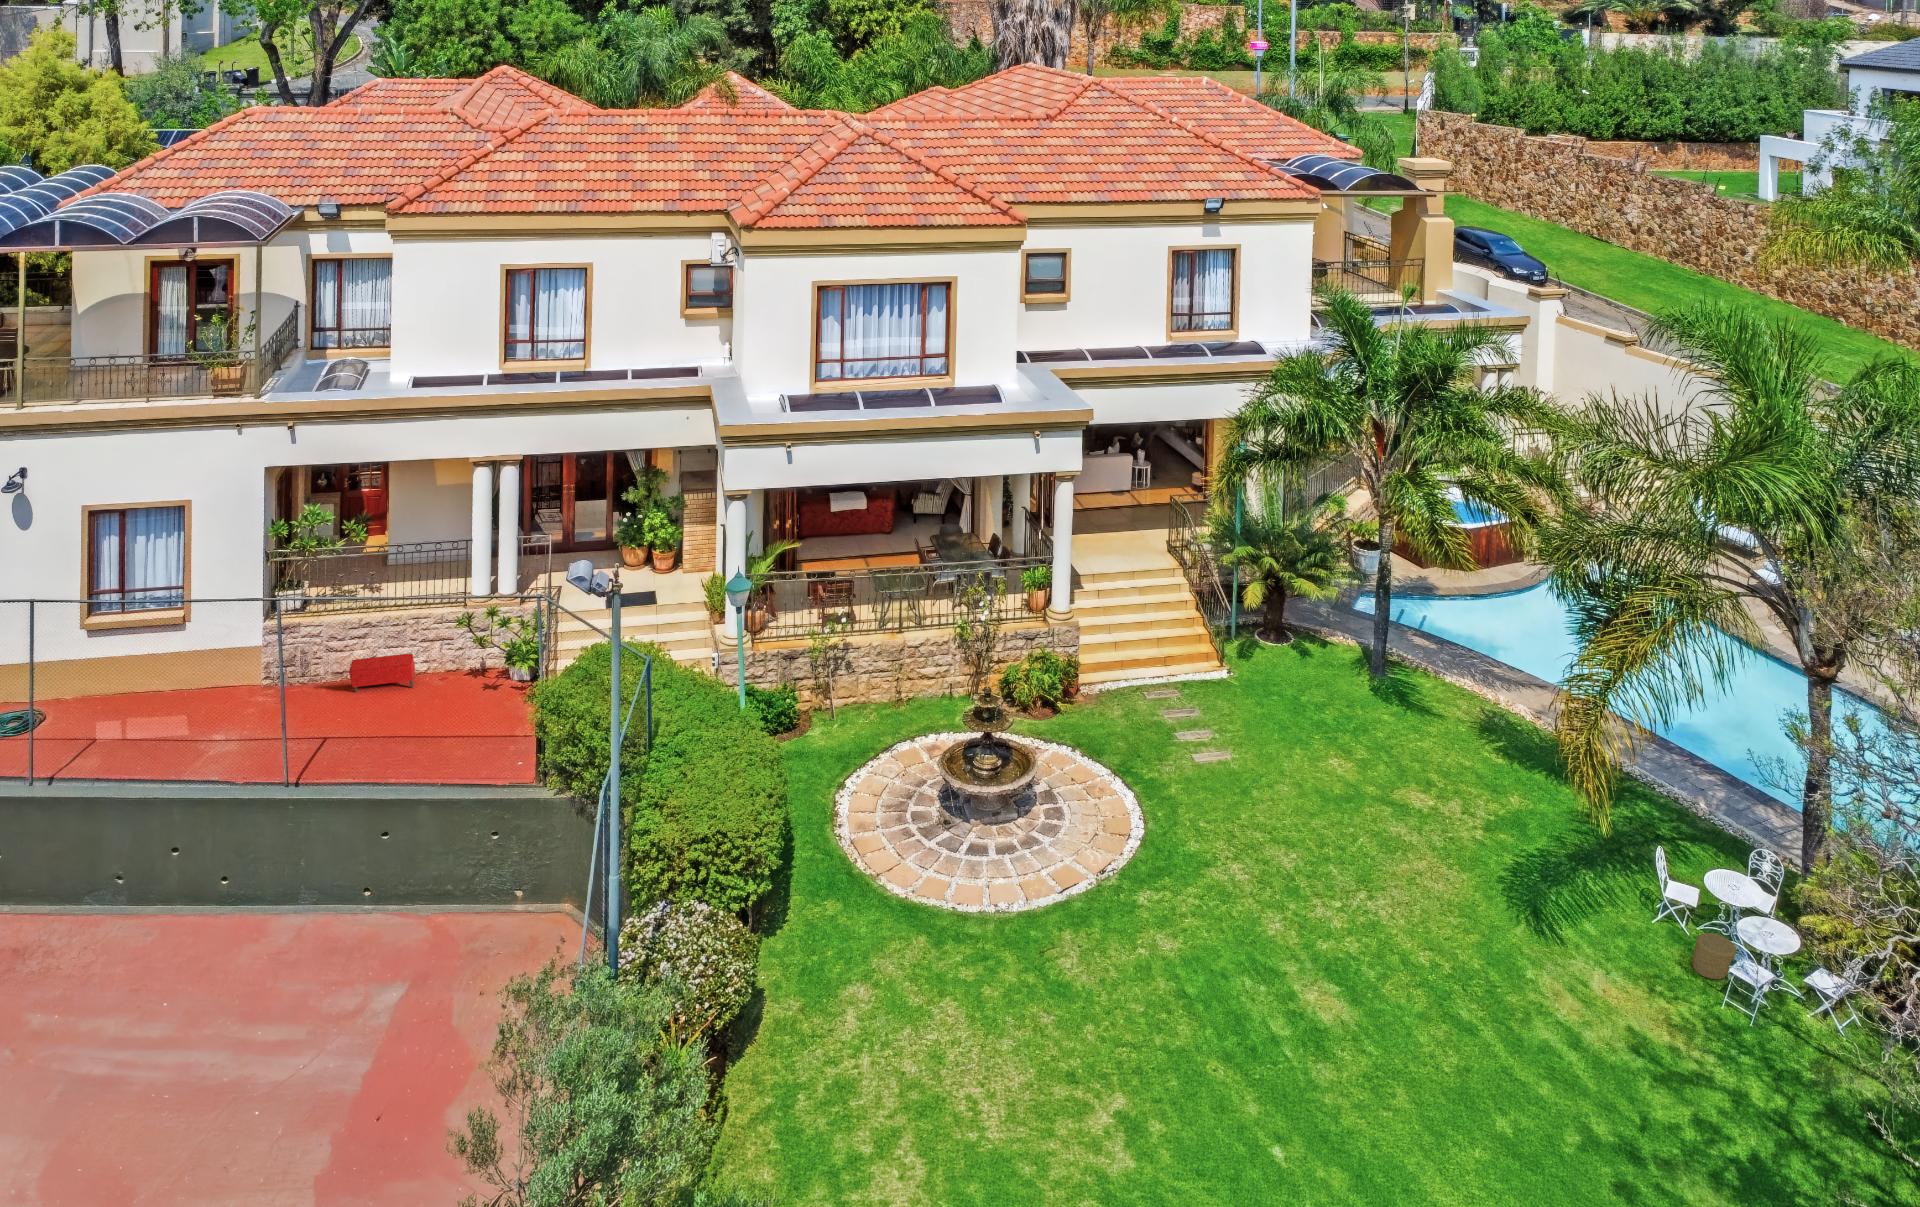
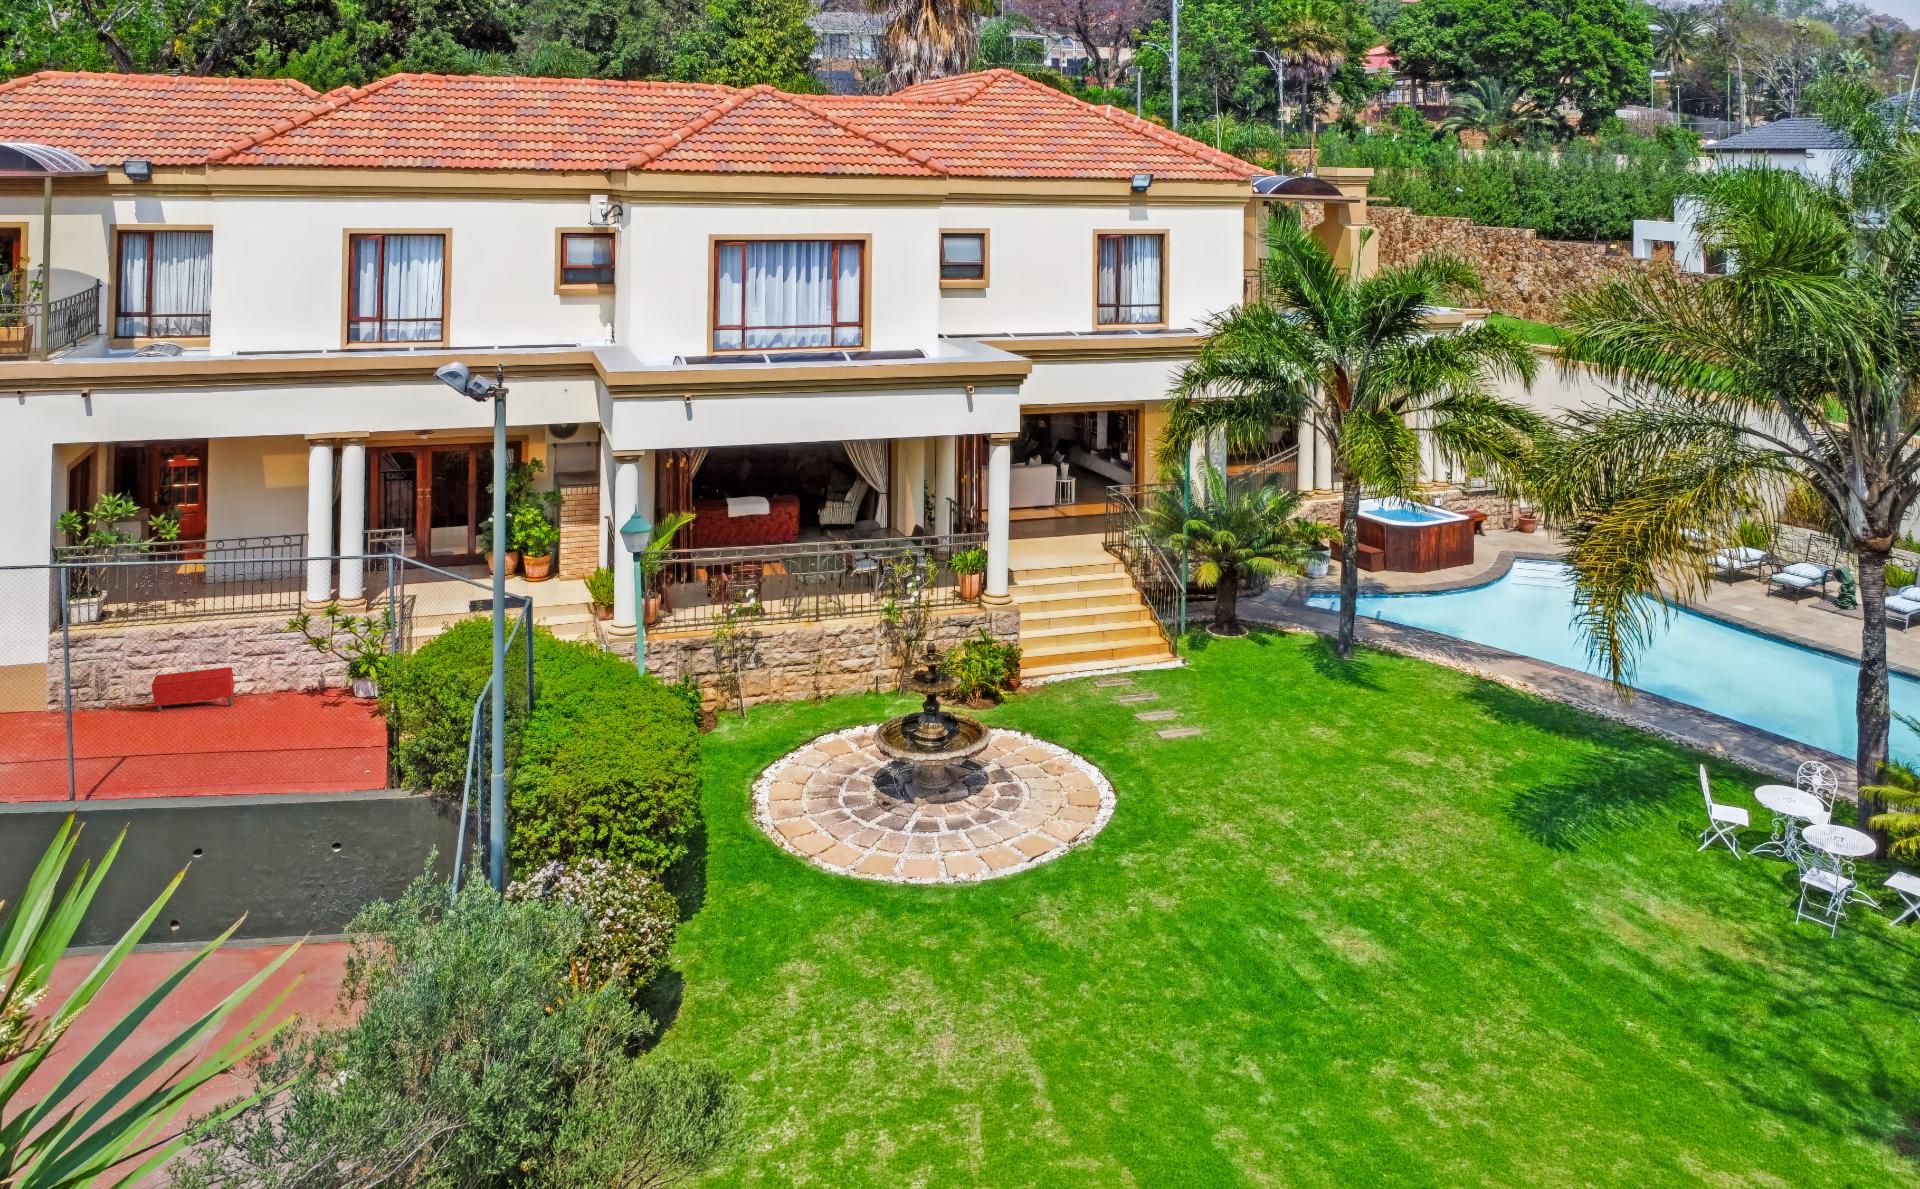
woven basket: present [1692,933,1737,979] -> none [1753,844,1801,894]

